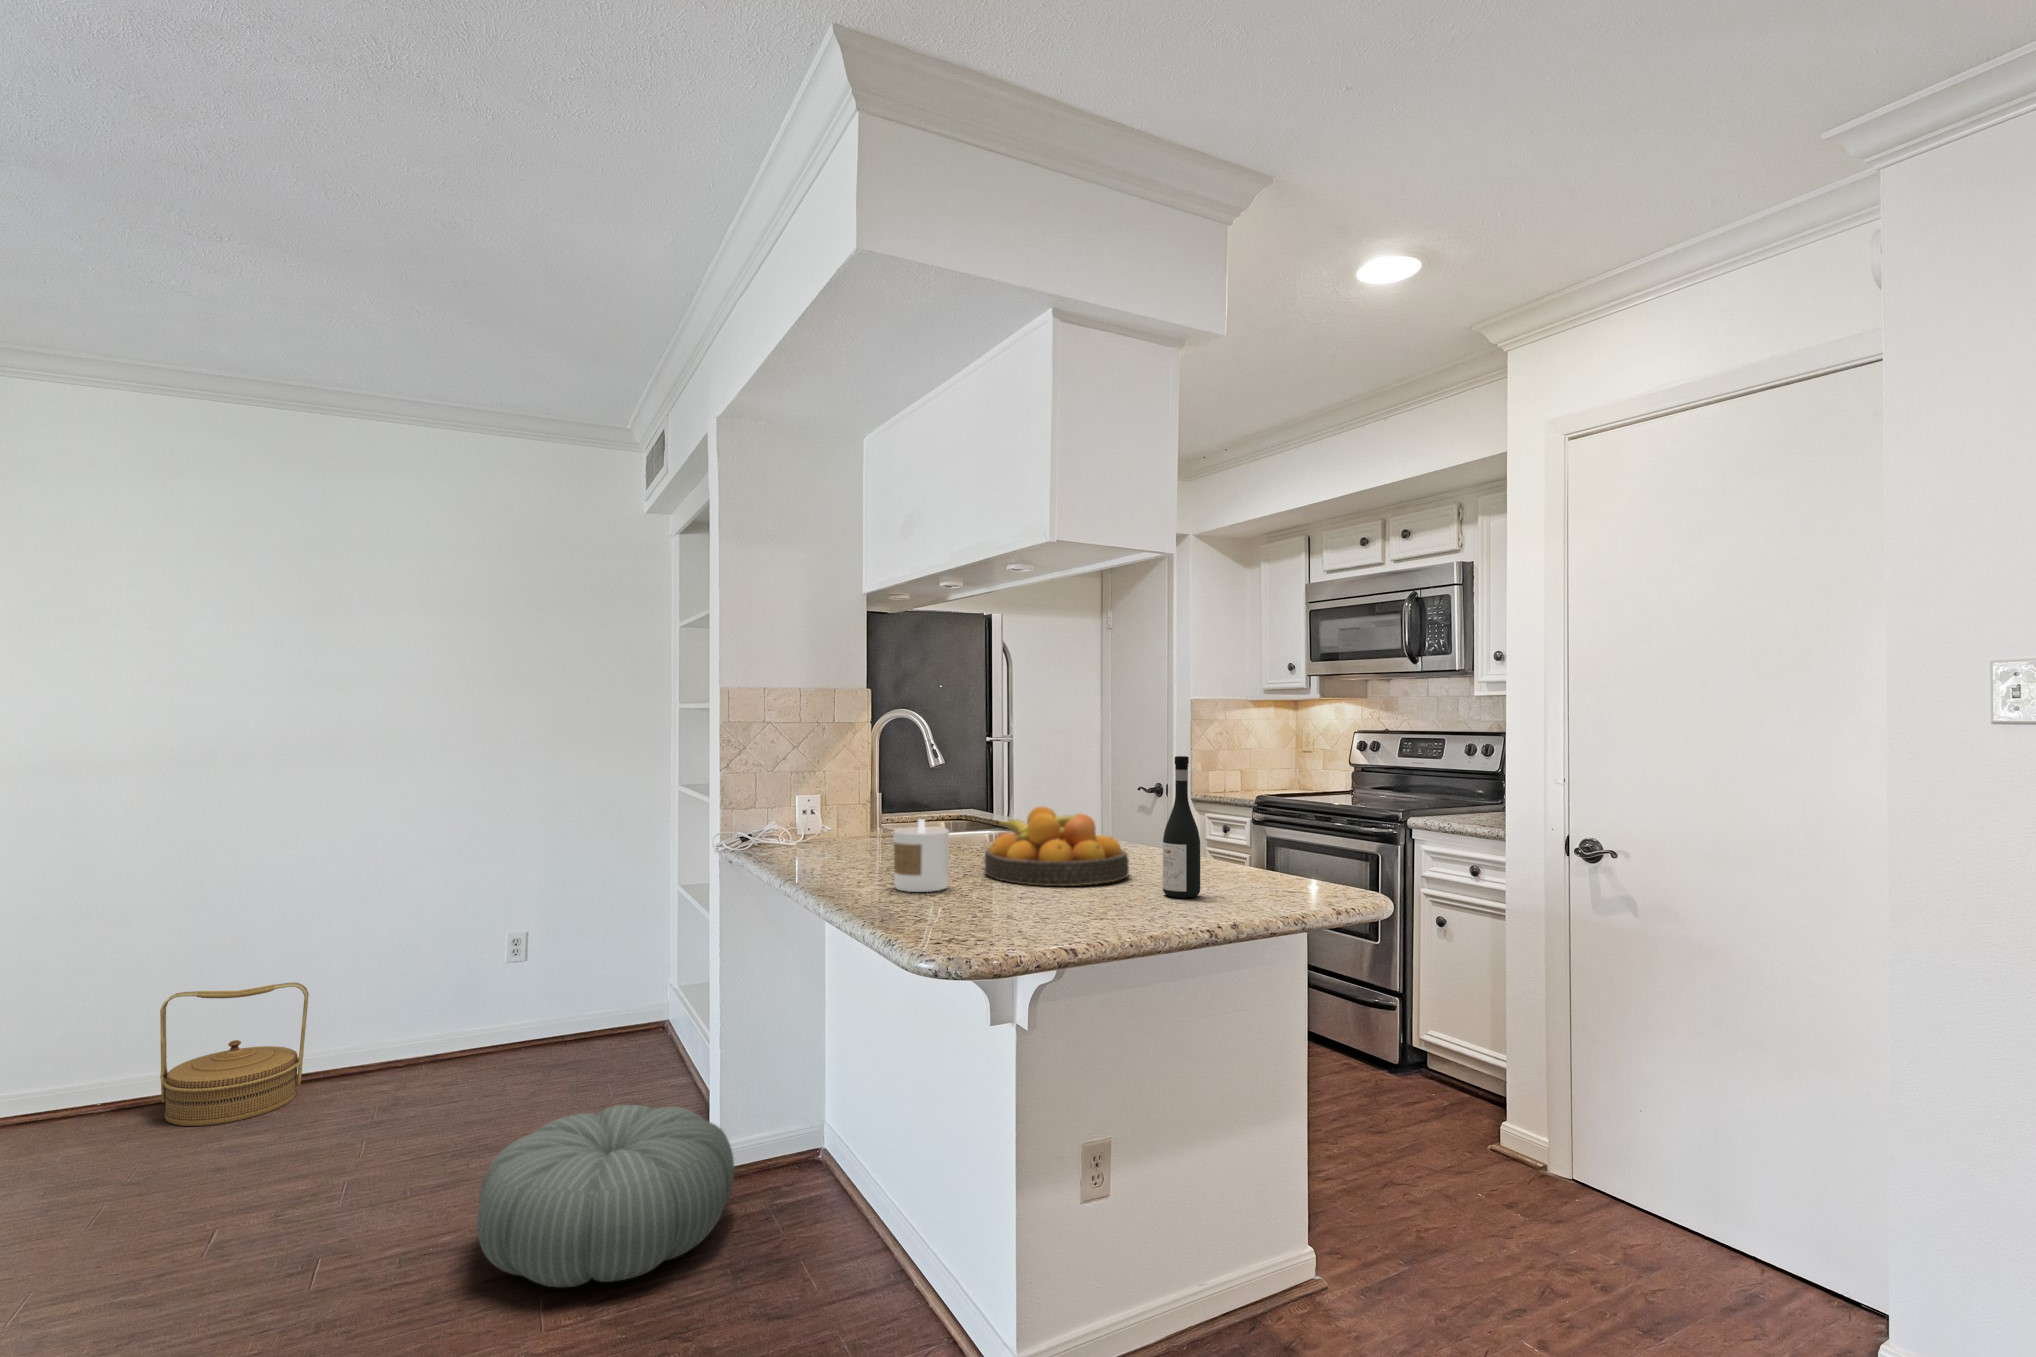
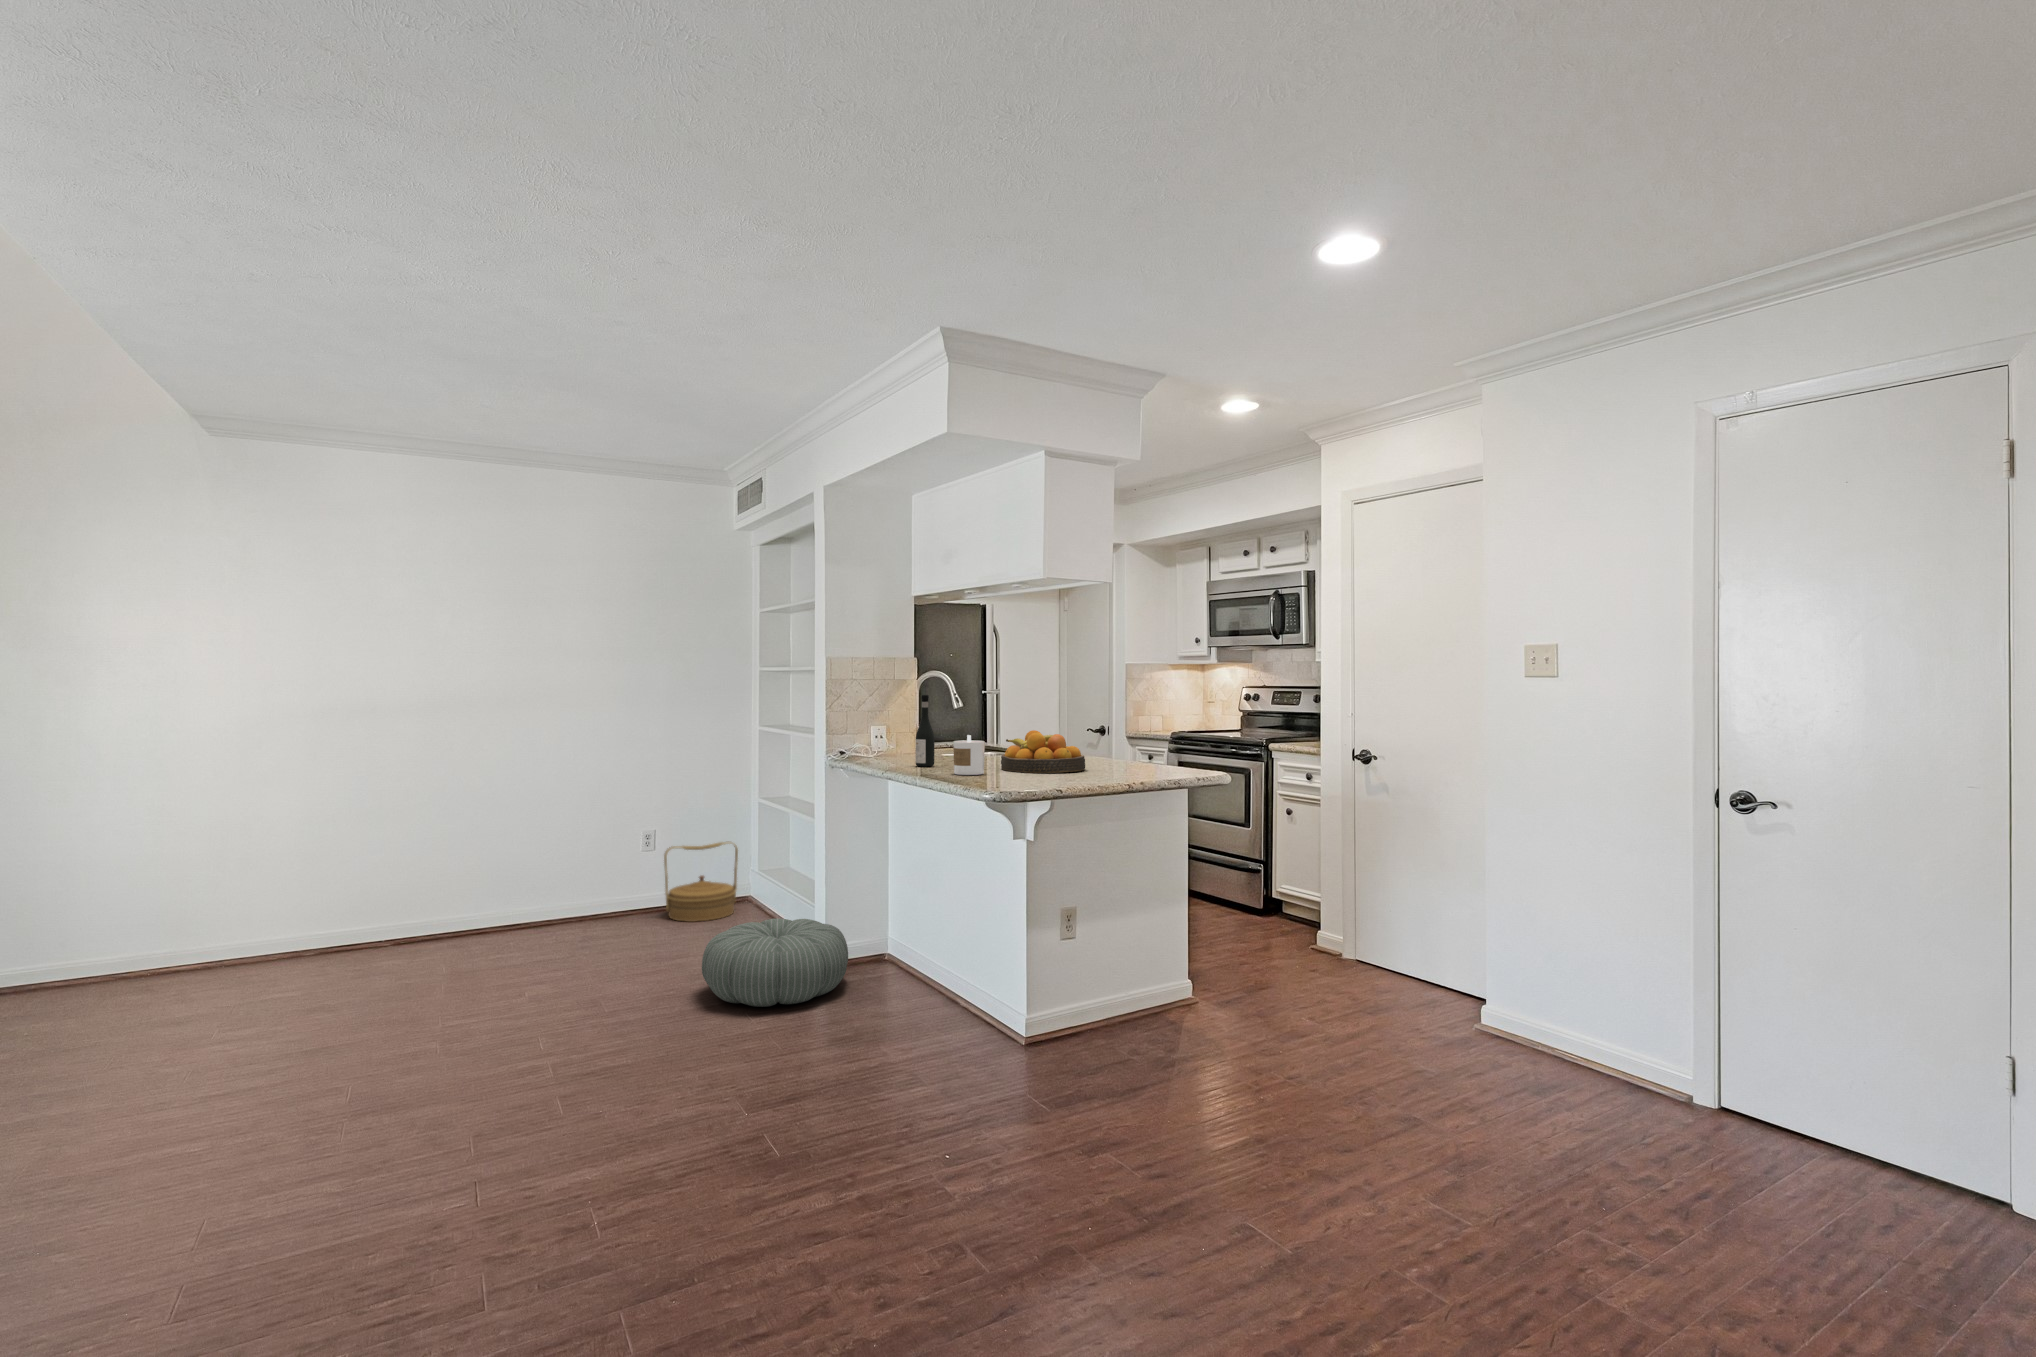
wine bottle: present [1163,756,1200,898] -> present [916,695,935,767]
woven basket: present [160,983,309,1126] -> present [664,842,738,922]

